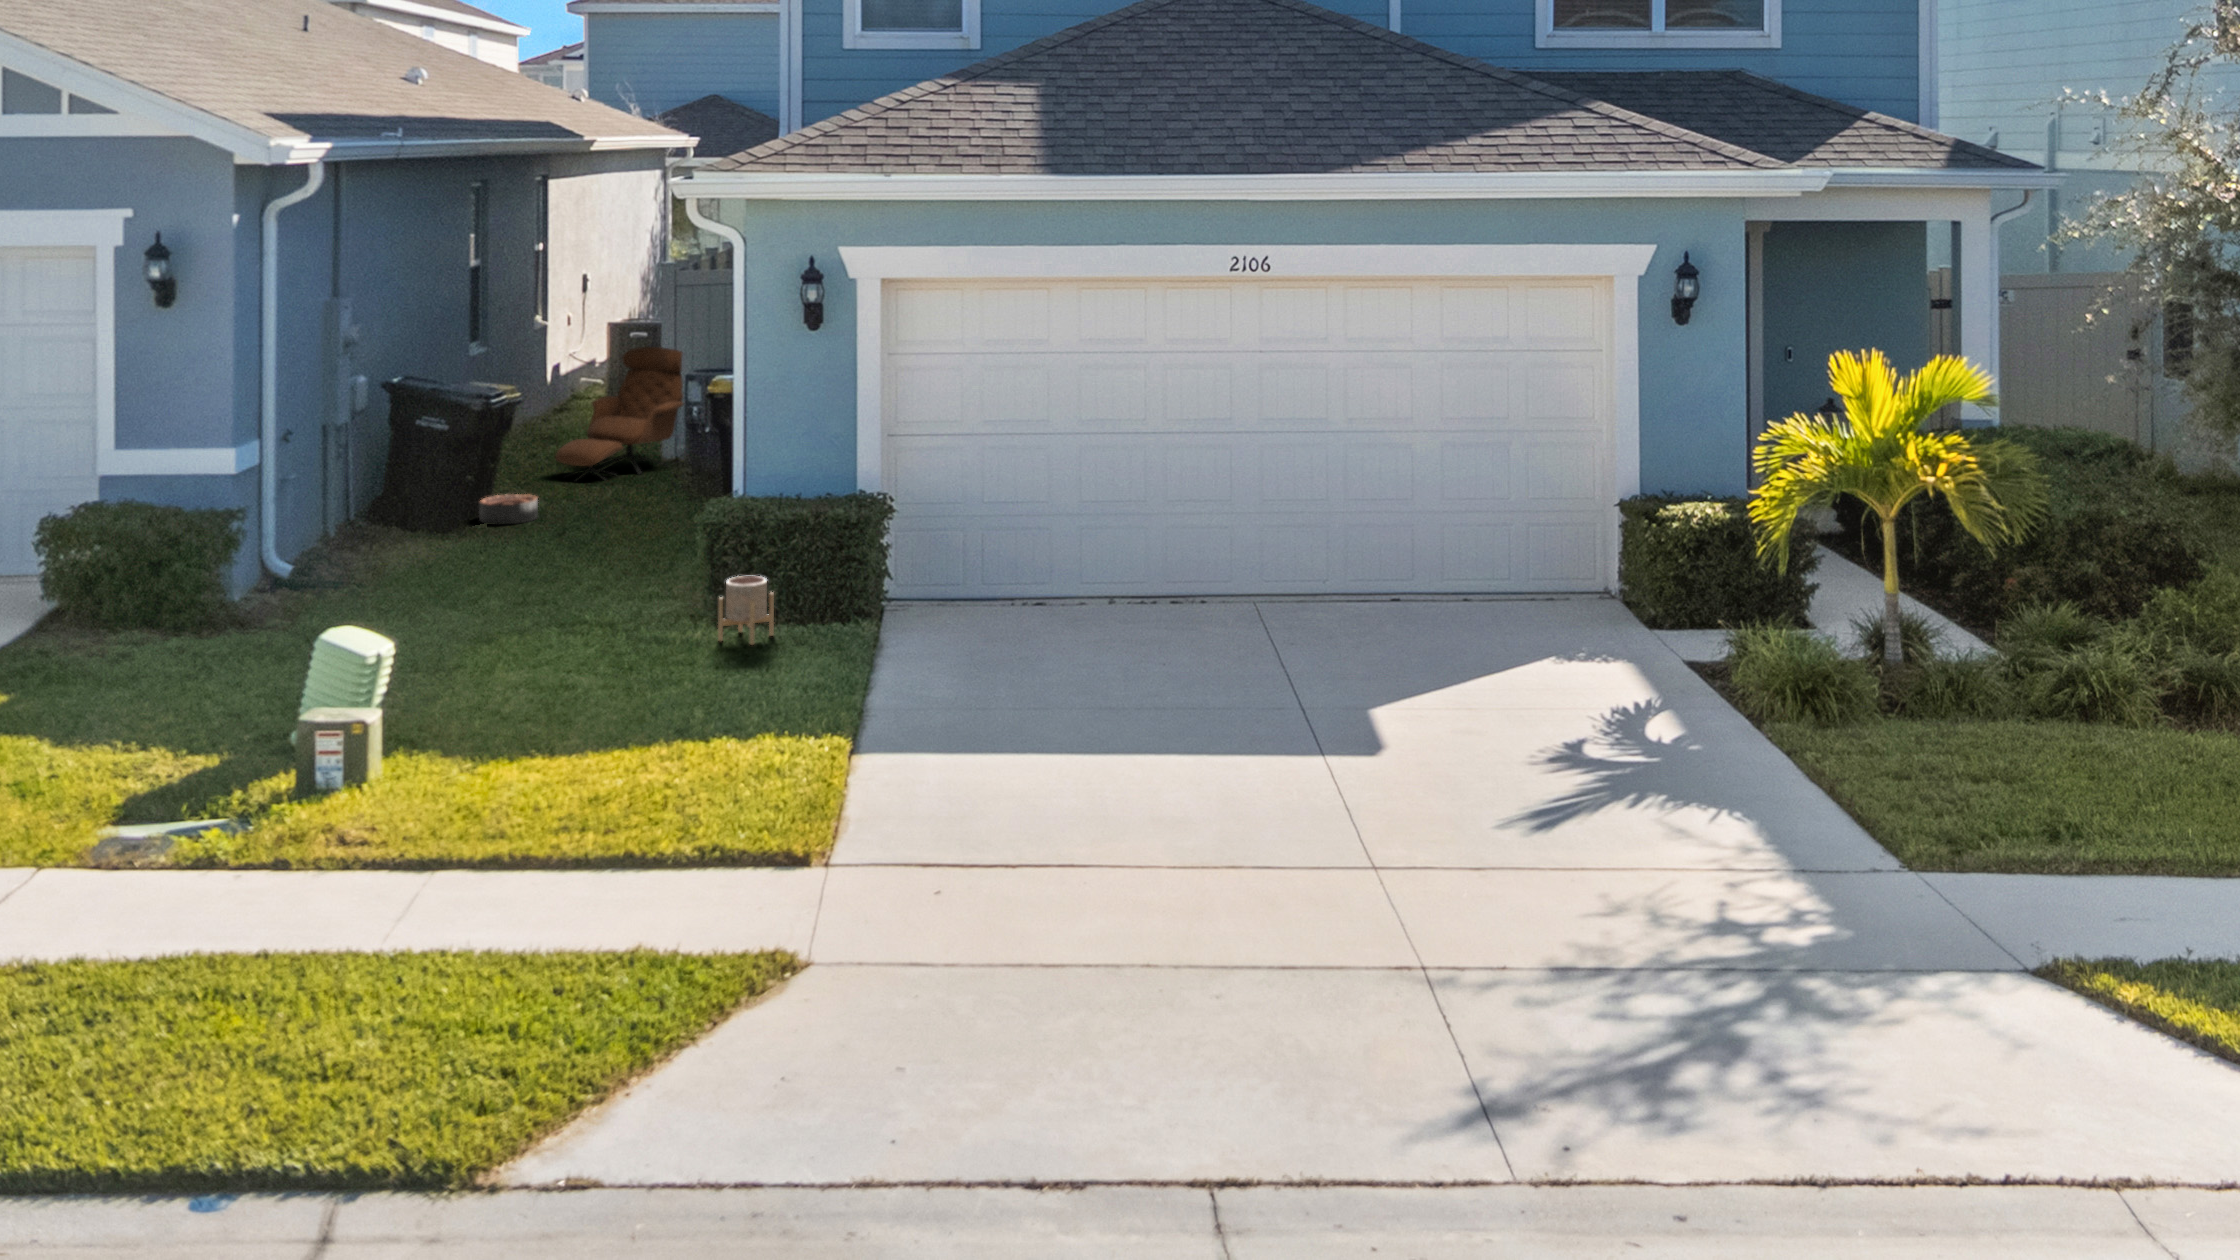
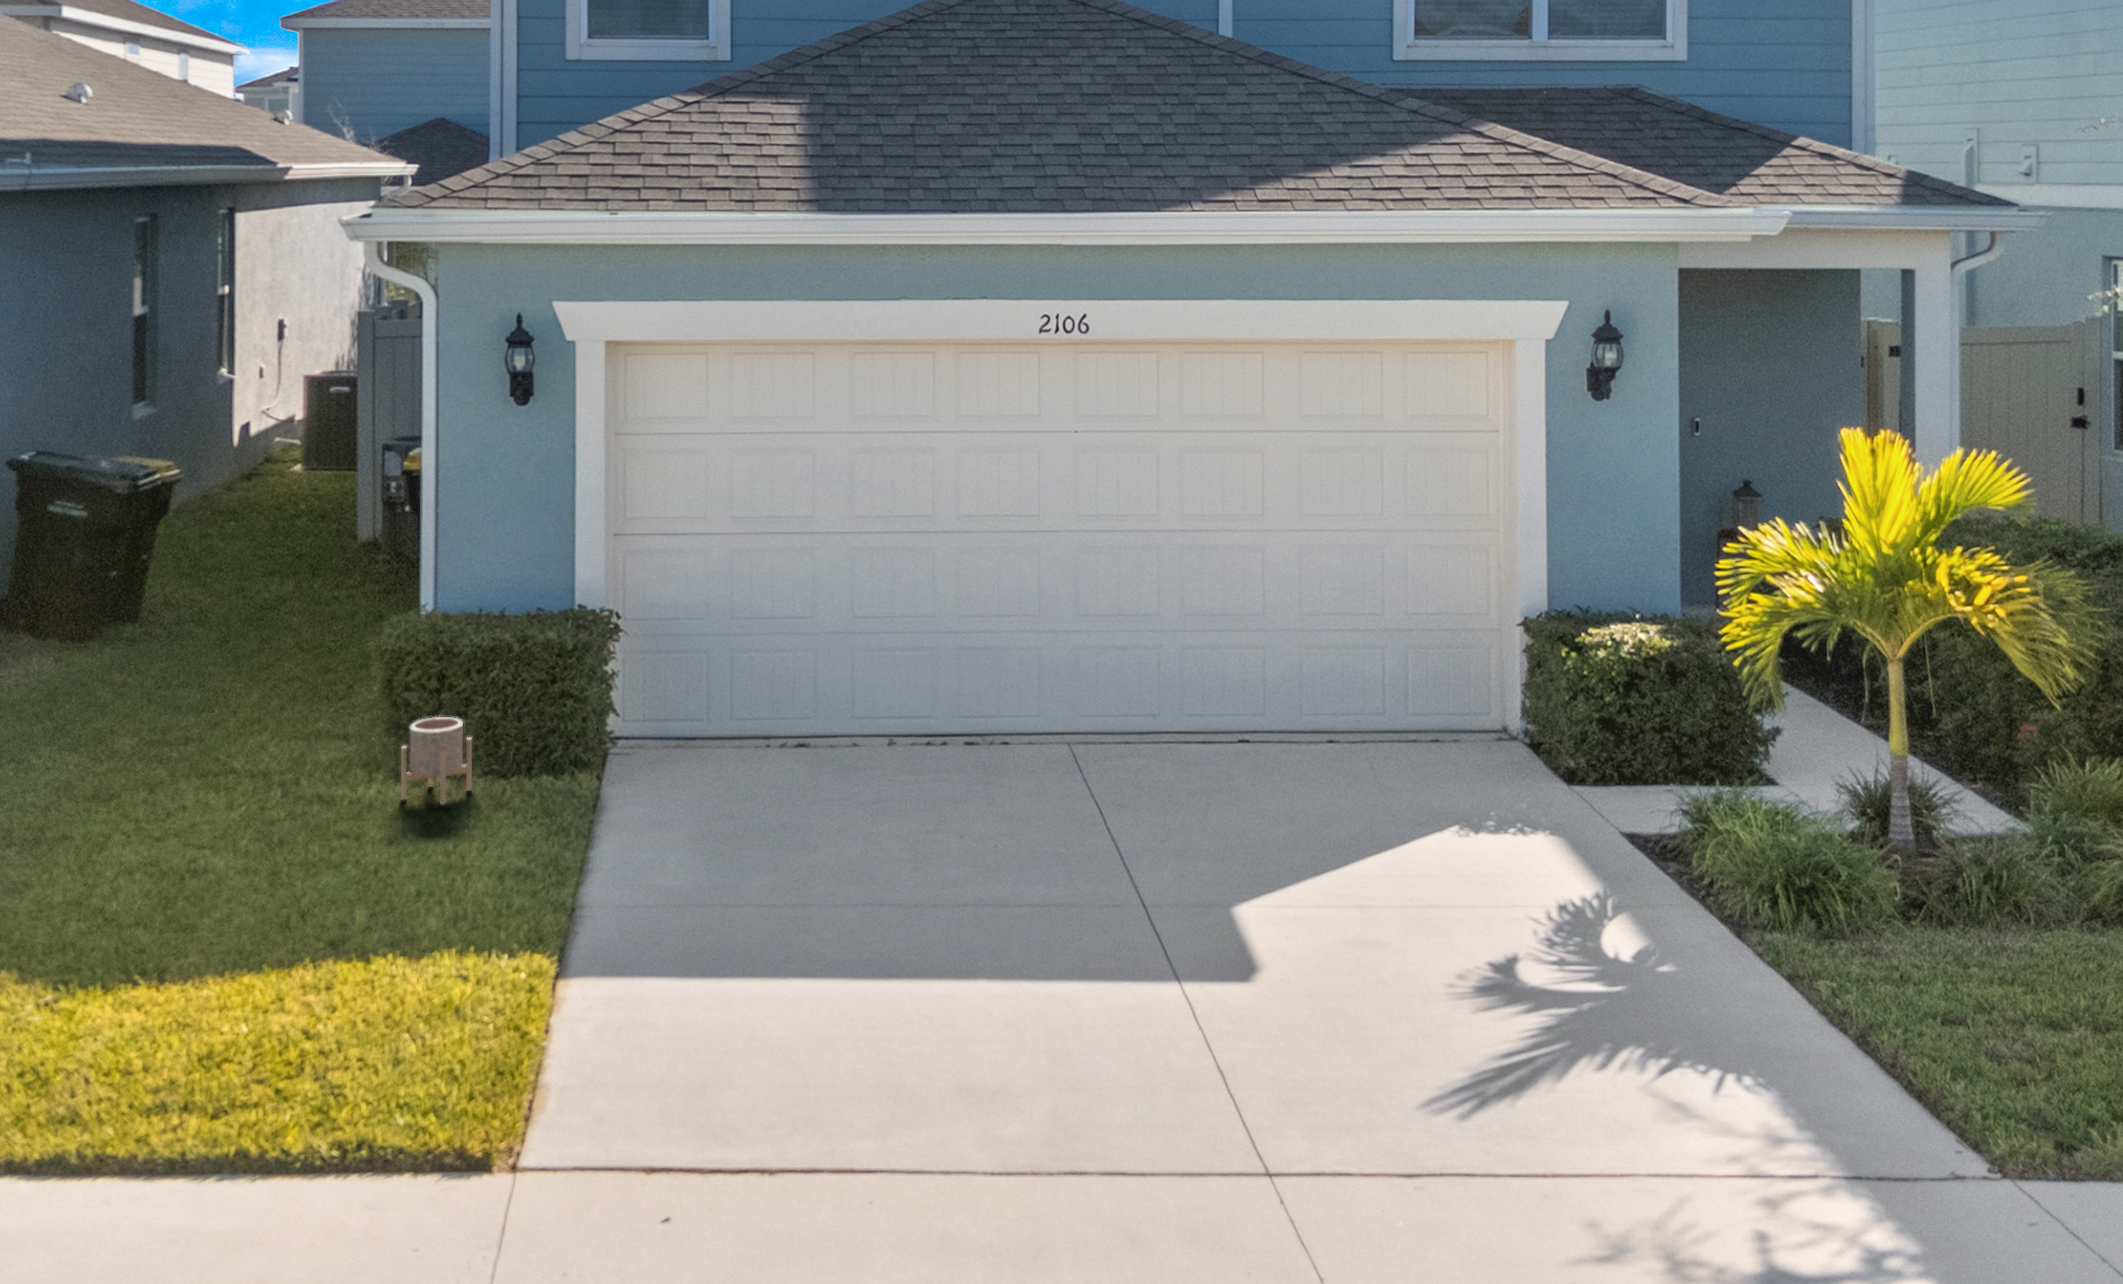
lounge chair: present [556,347,683,481] -> none [225,412,388,581]
basket: present [479,494,538,525] -> none [121,602,195,641]

